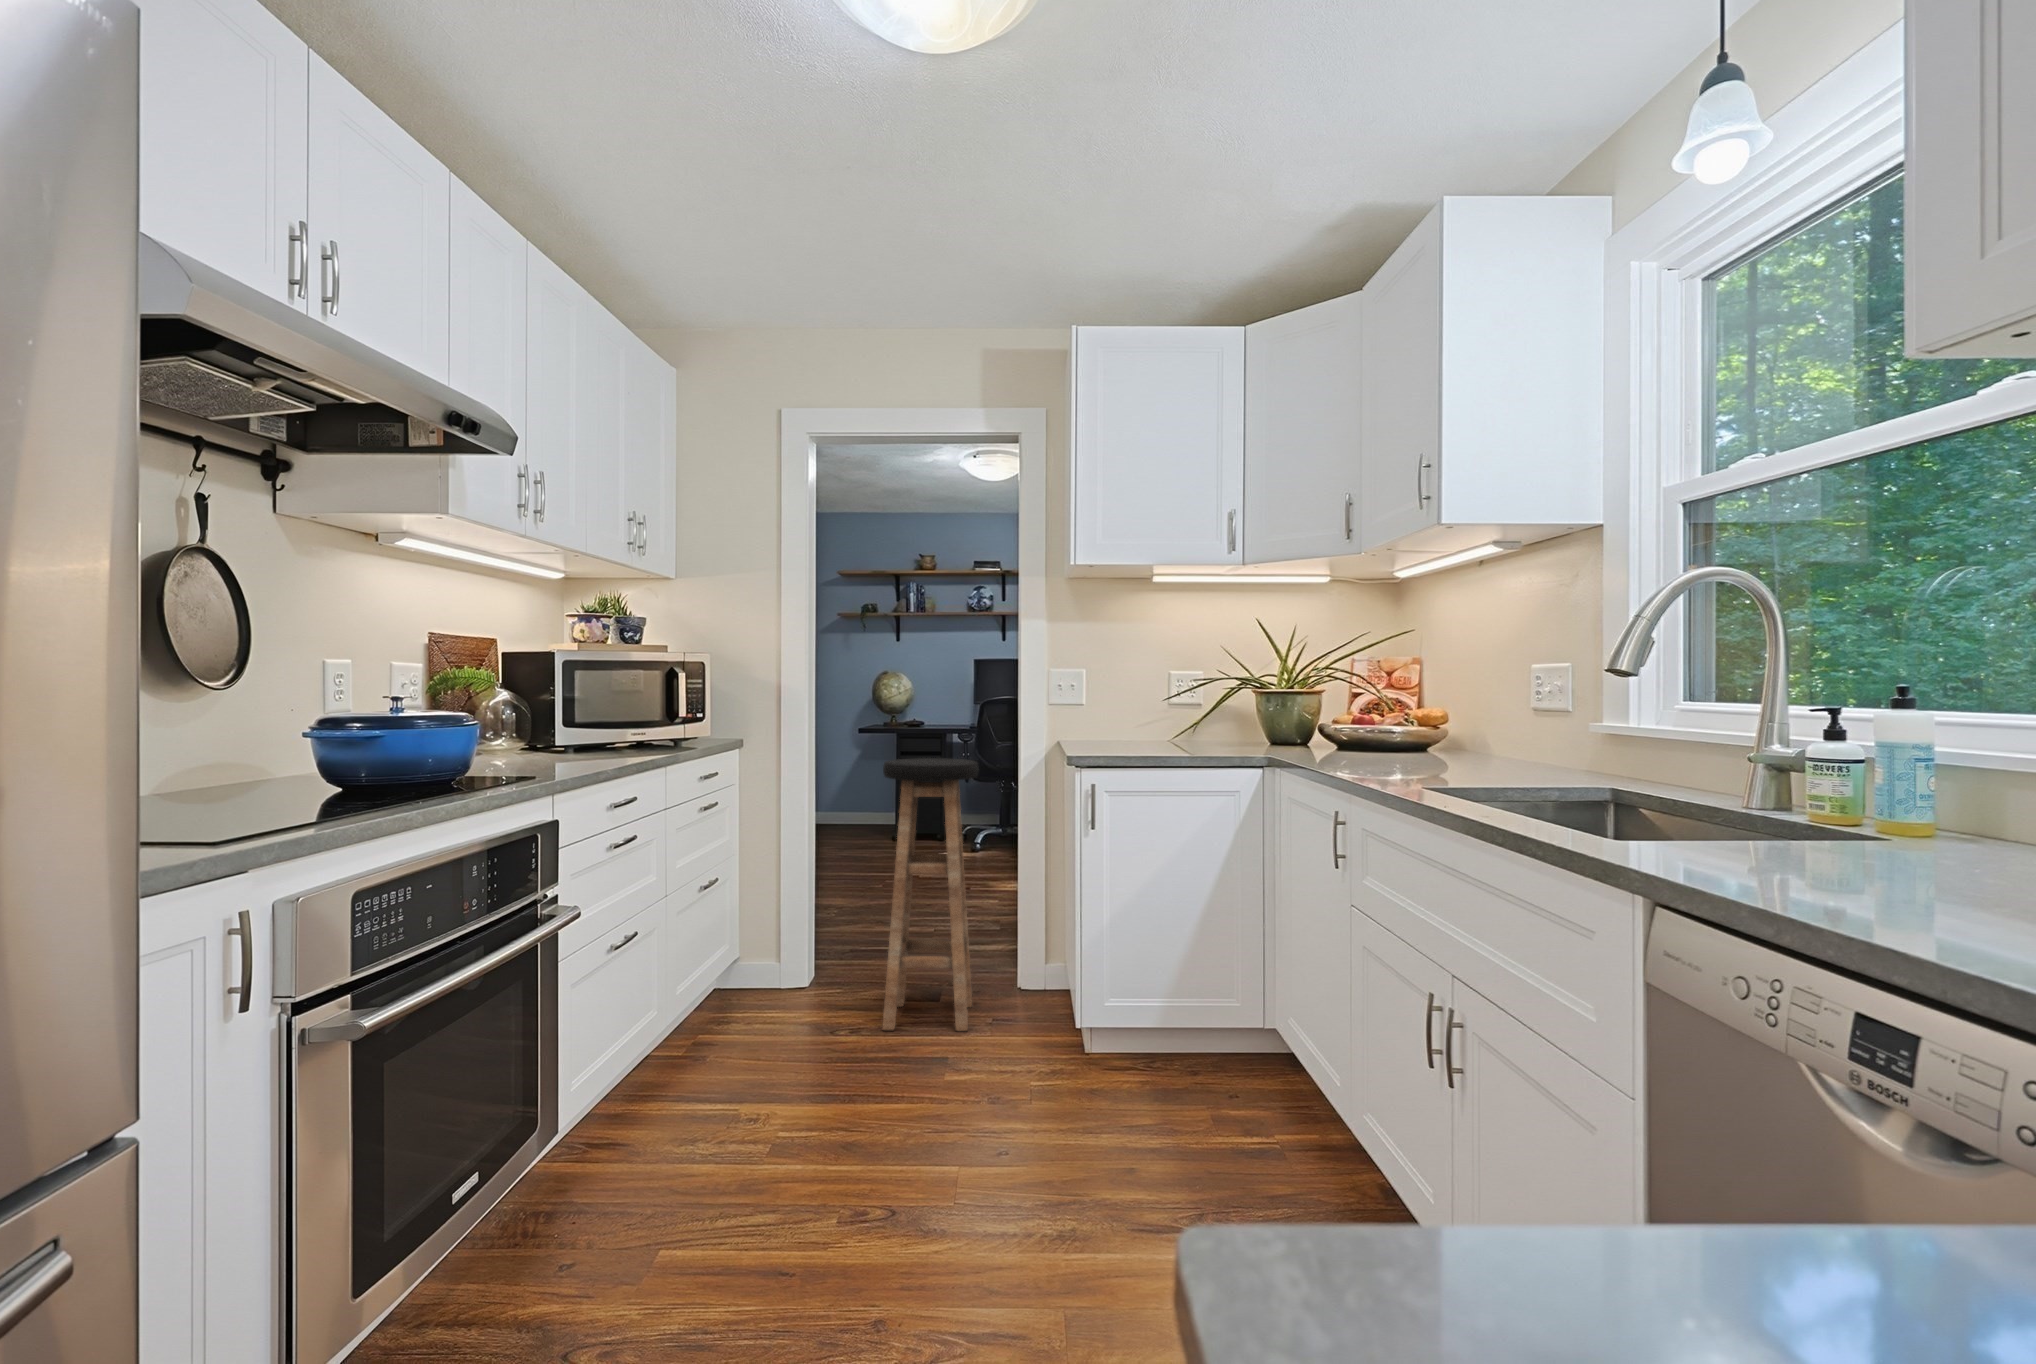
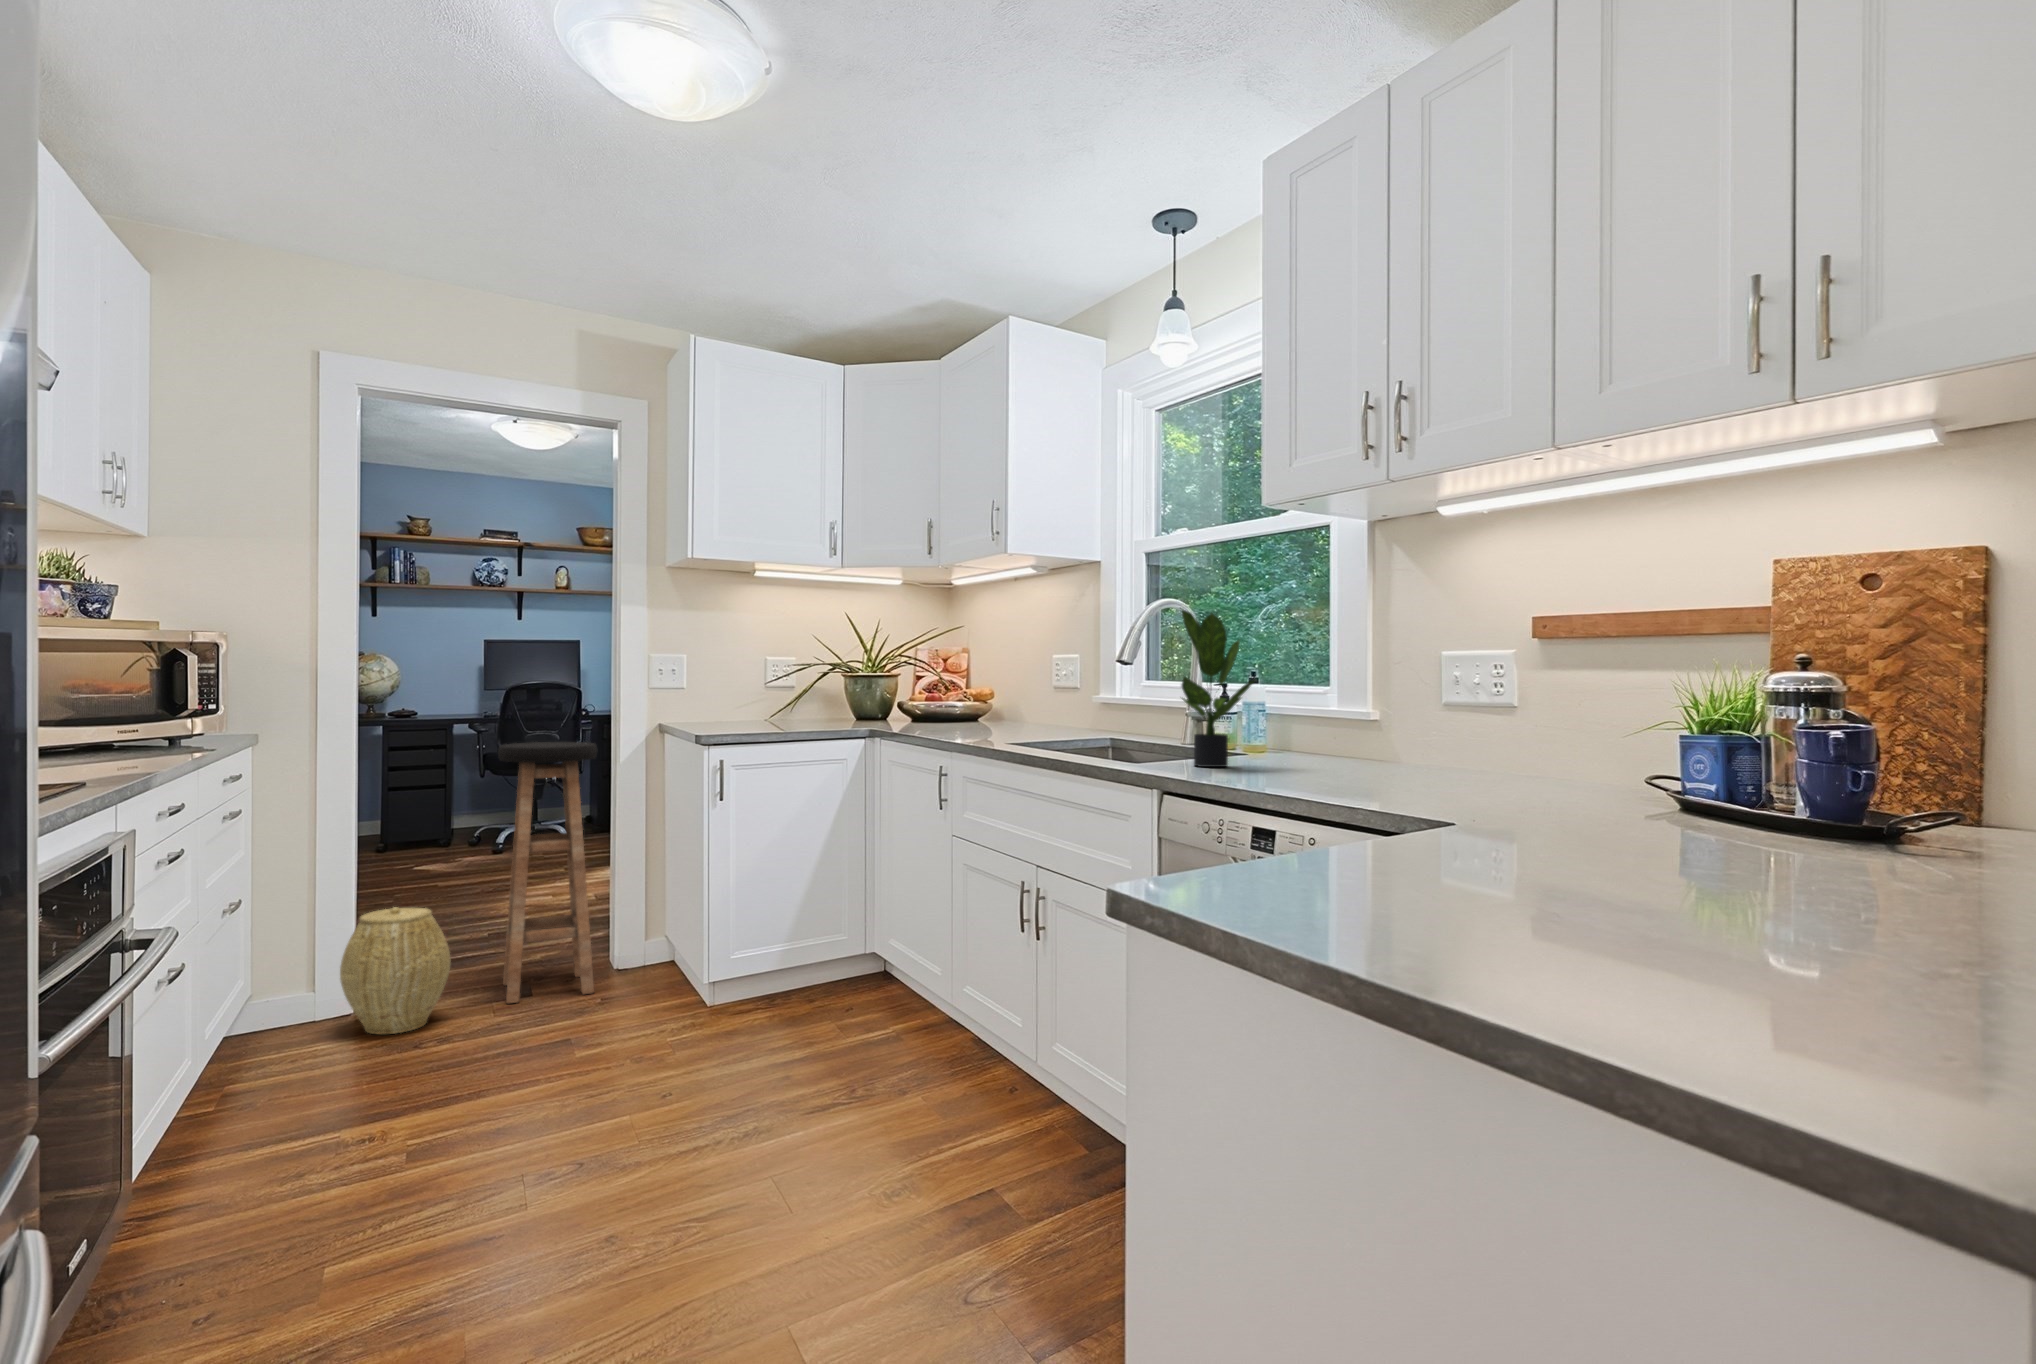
potted plant: none [1731,561,1922,868] -> present [1181,610,1254,767]
woven basket: none [728,920,826,1049] -> present [340,907,451,1034]

